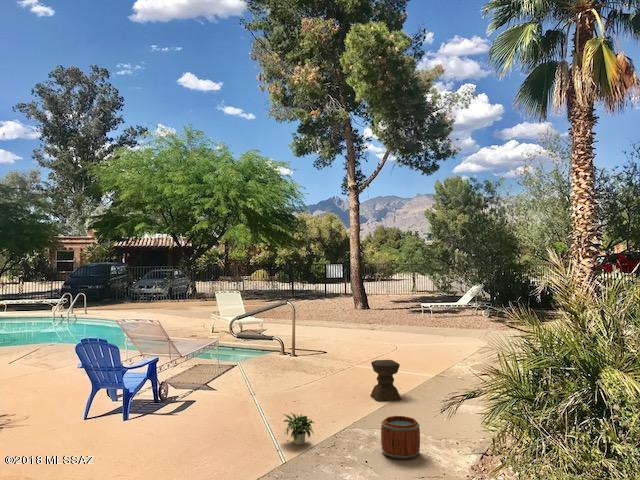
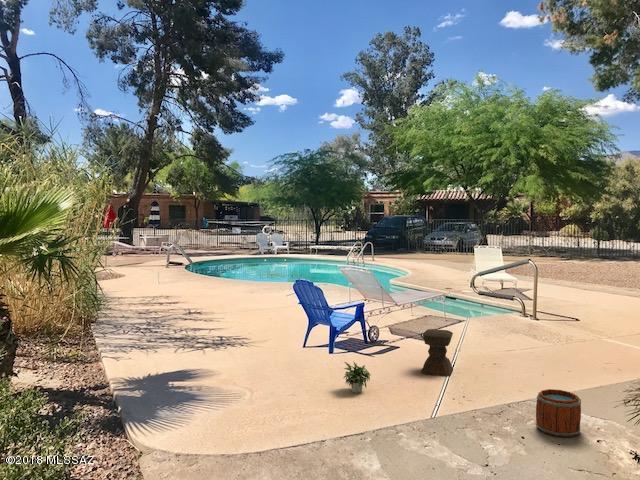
stool: present [370,360,401,402] -> present [421,329,453,377]
potted plant: present [283,414,314,445] -> present [344,362,370,393]

